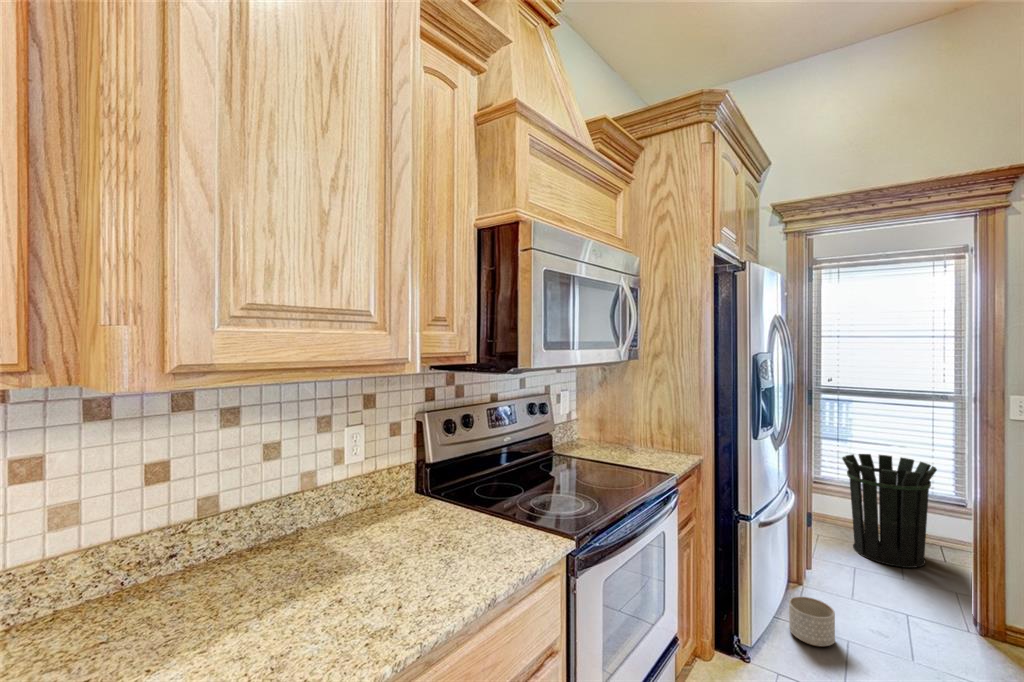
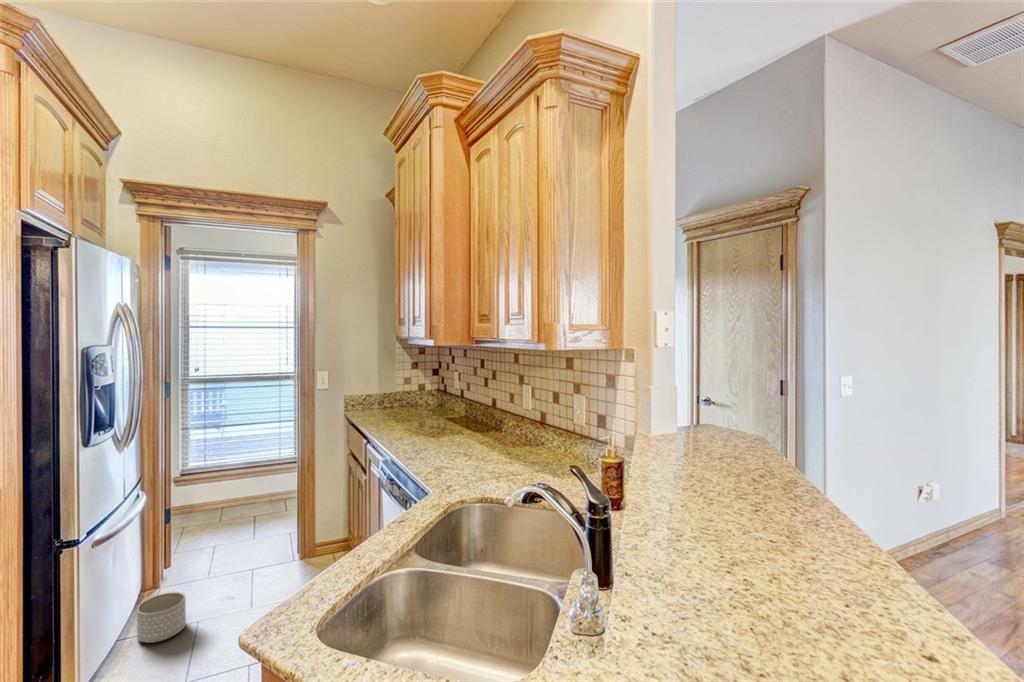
waste bin: present [842,454,937,568] -> none [204,434,280,533]

